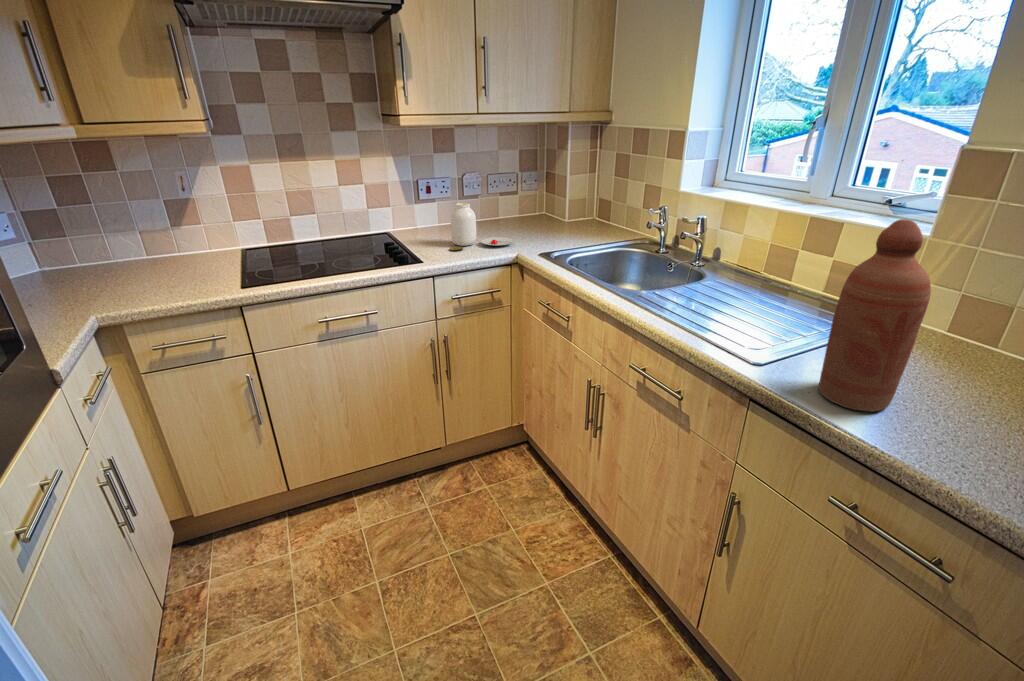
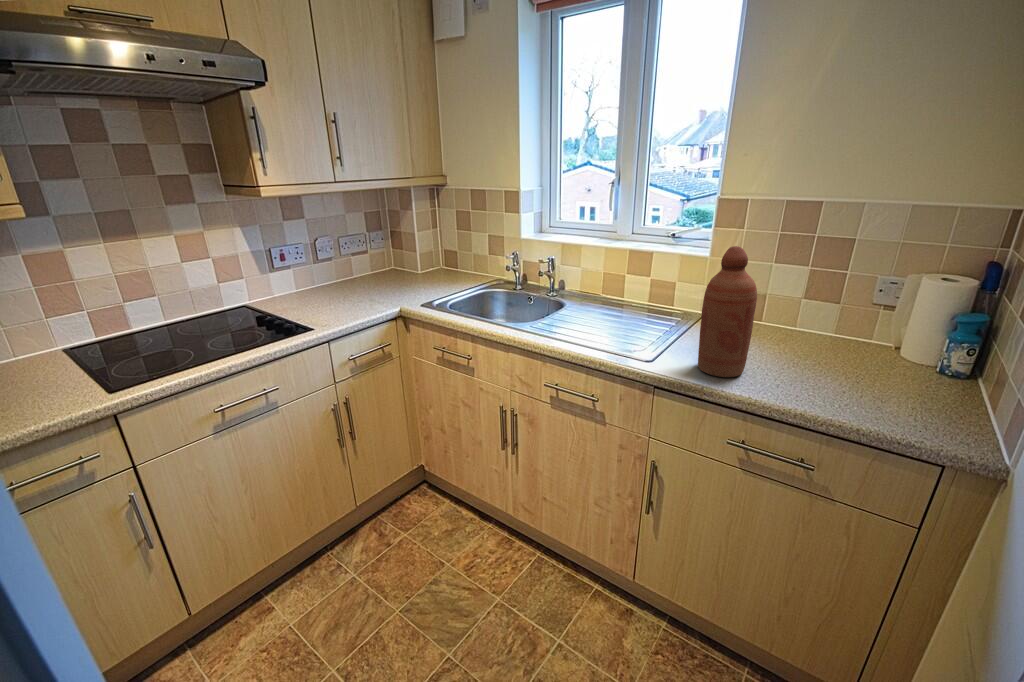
jar: present [450,203,513,250] -> none [321,267,390,314]

